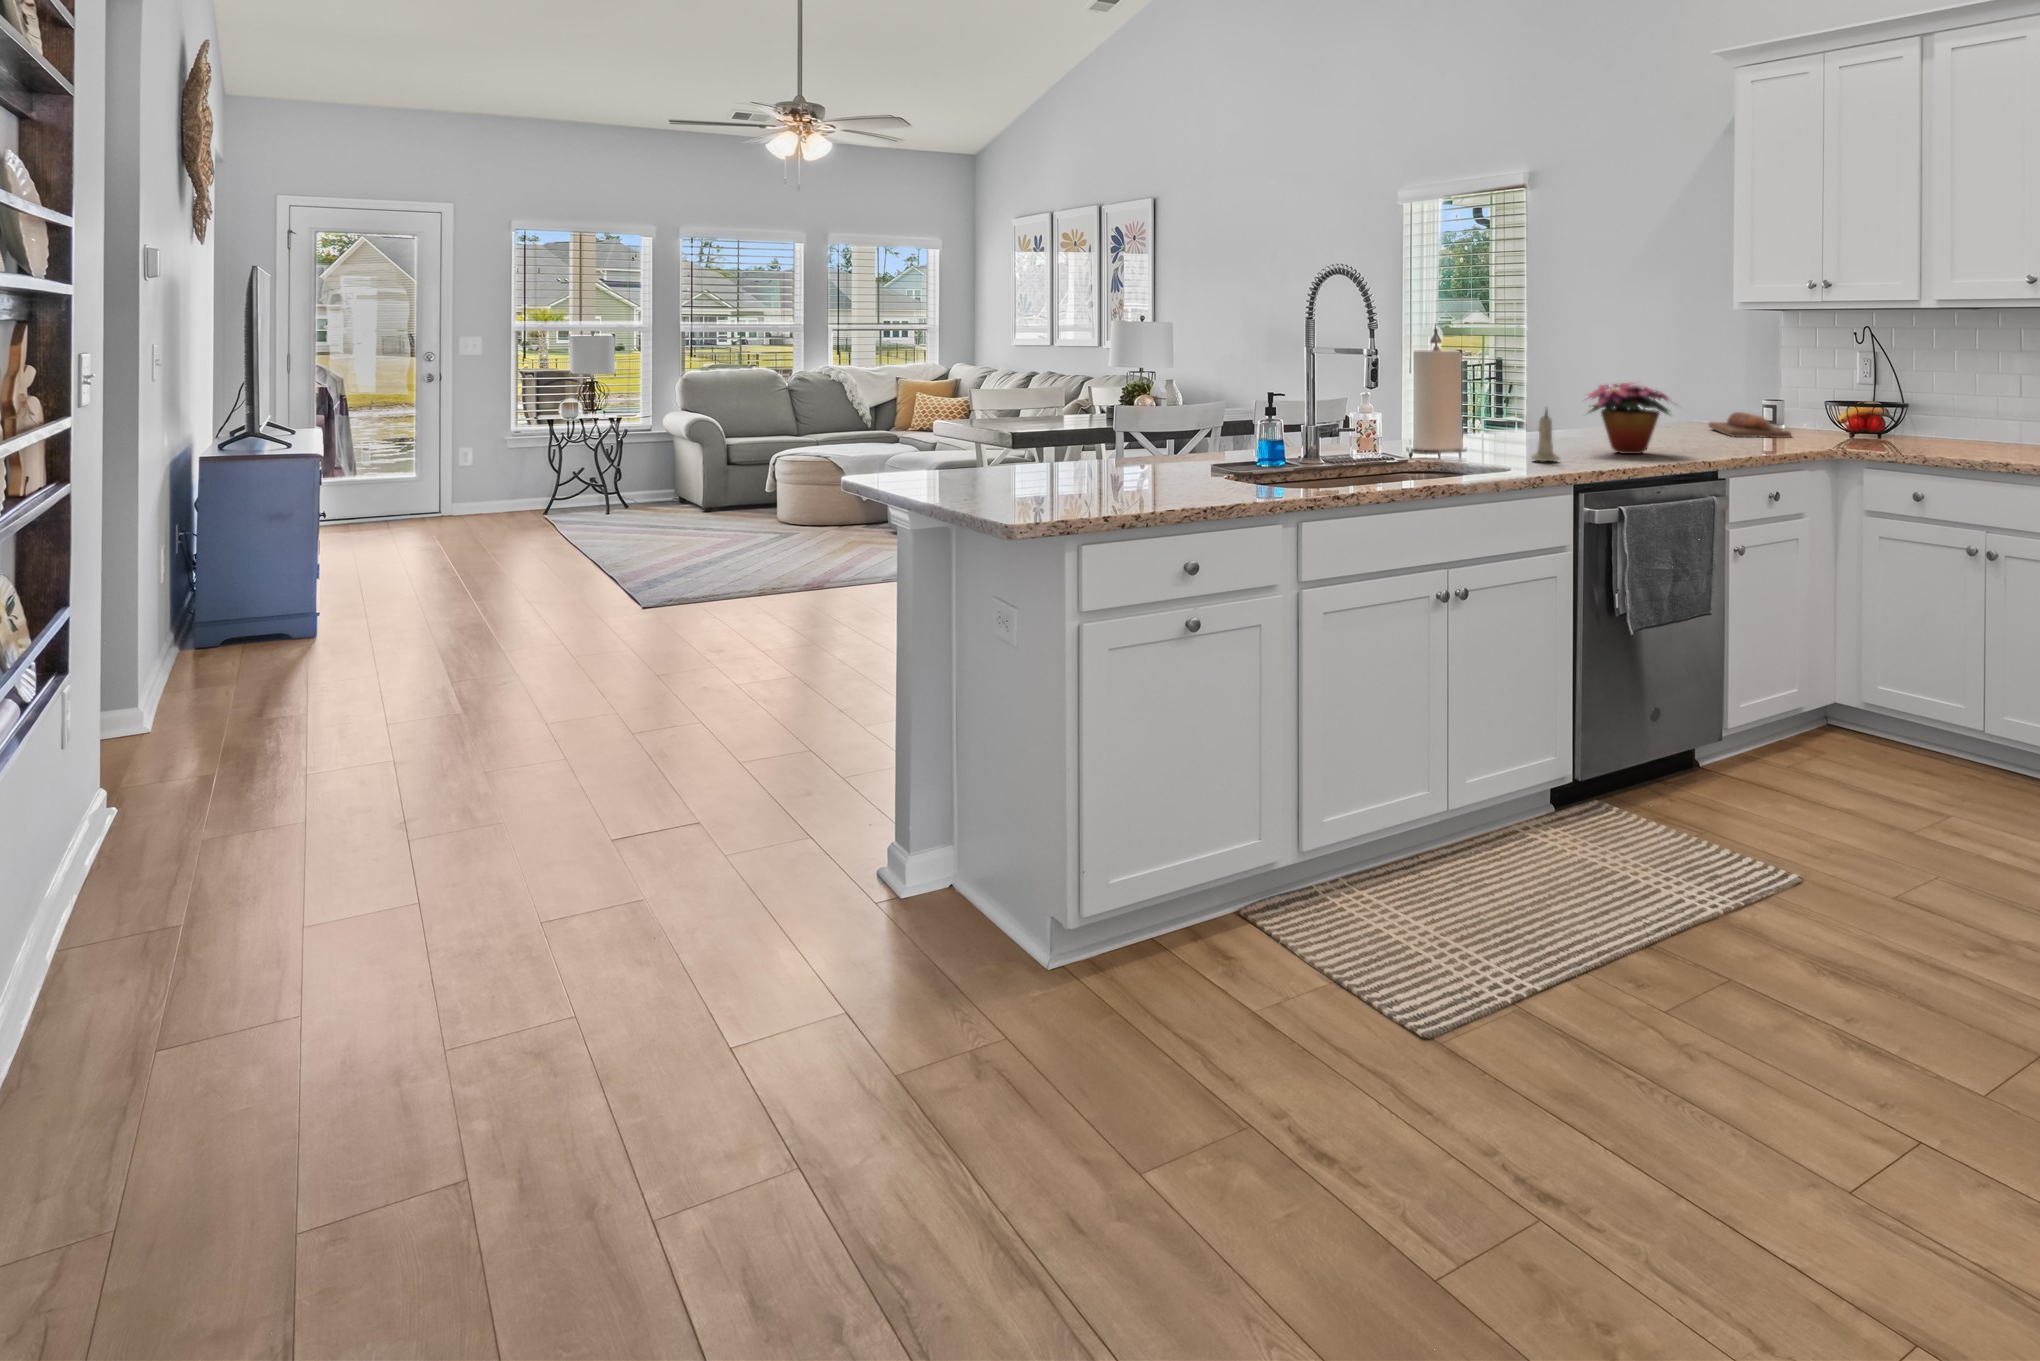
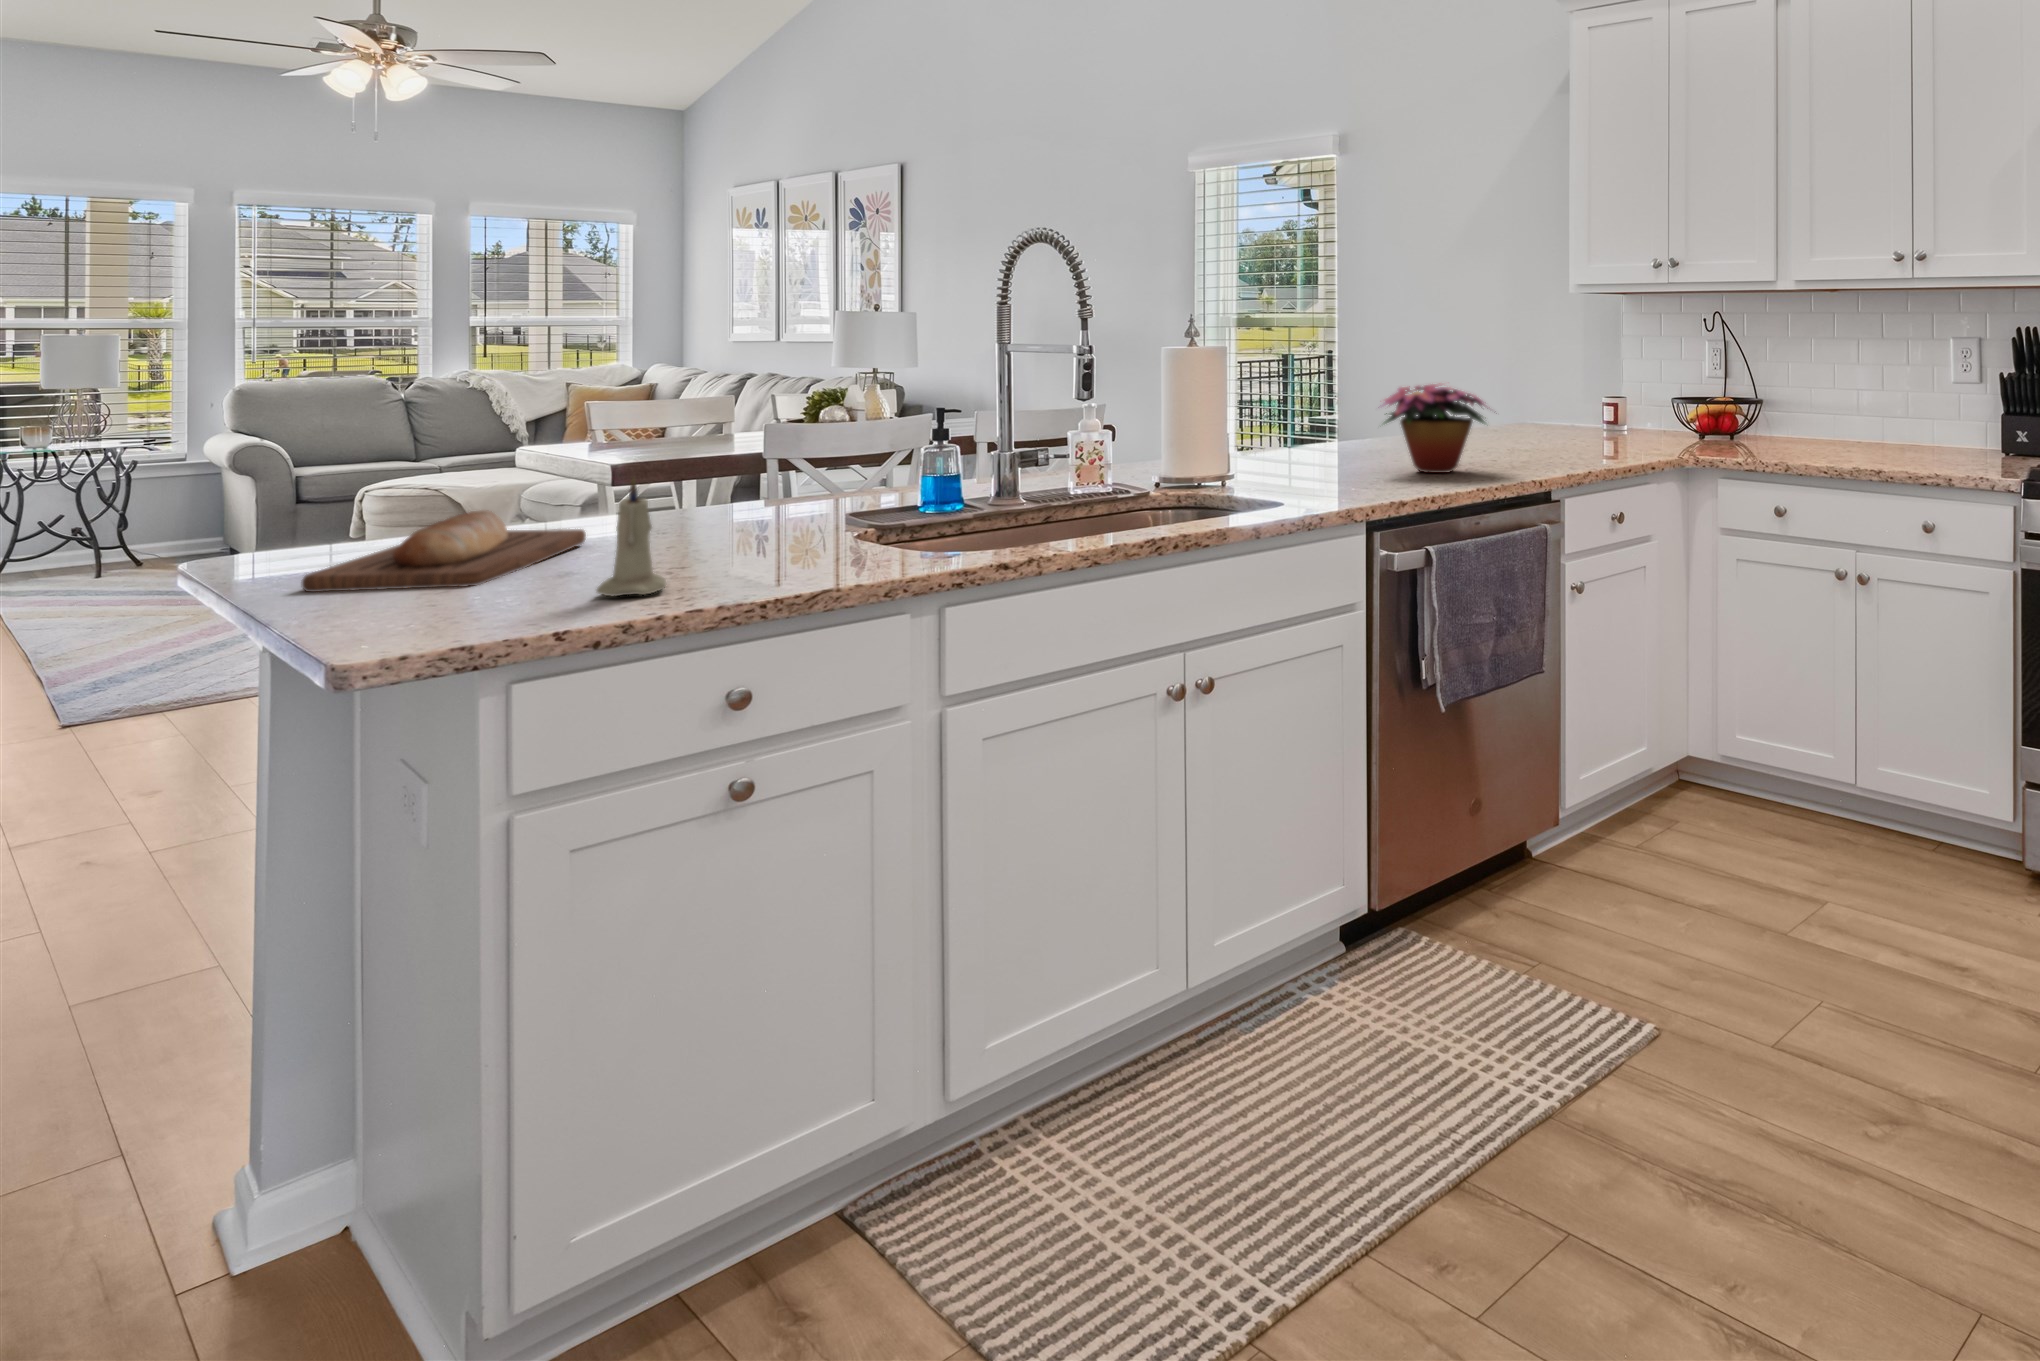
candle: present [1532,410,1560,461] -> present [597,478,666,596]
bread loaf: present [1709,412,1791,438] -> present [301,511,586,592]

